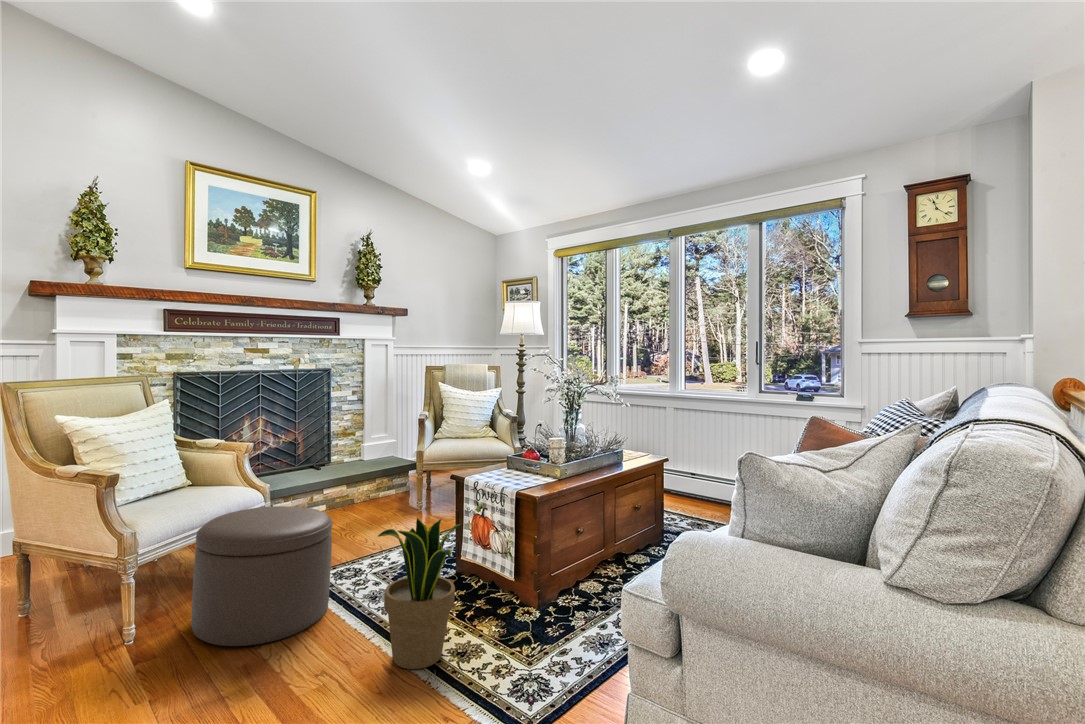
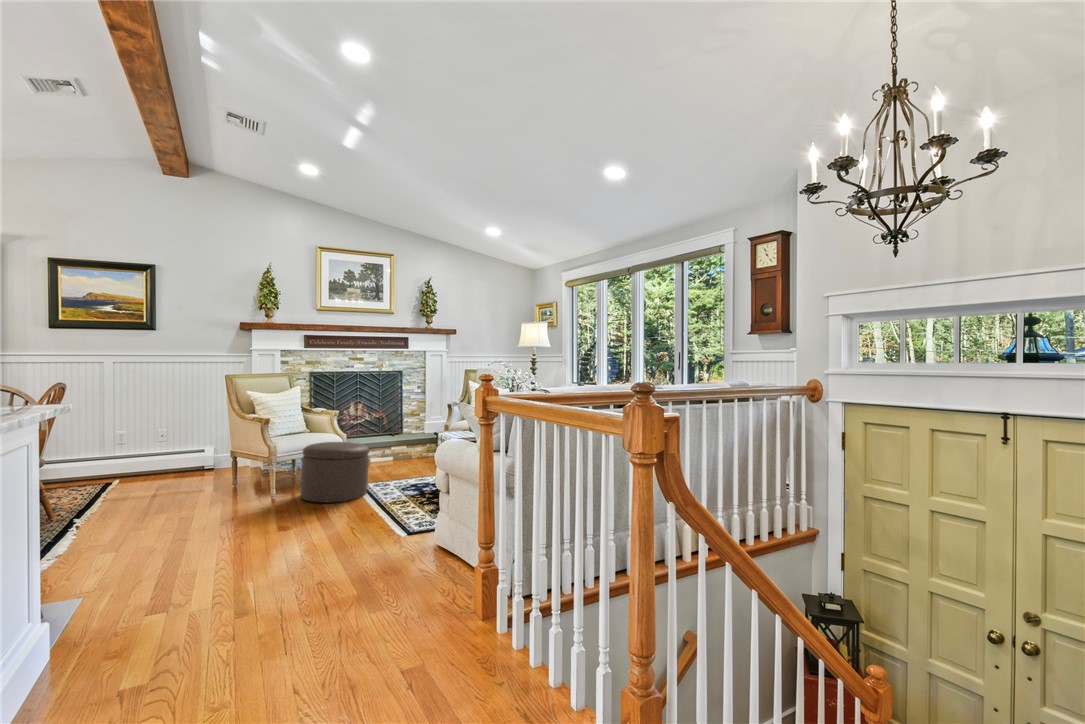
potted plant: present [378,518,462,669] -> none [374,442,419,515]

